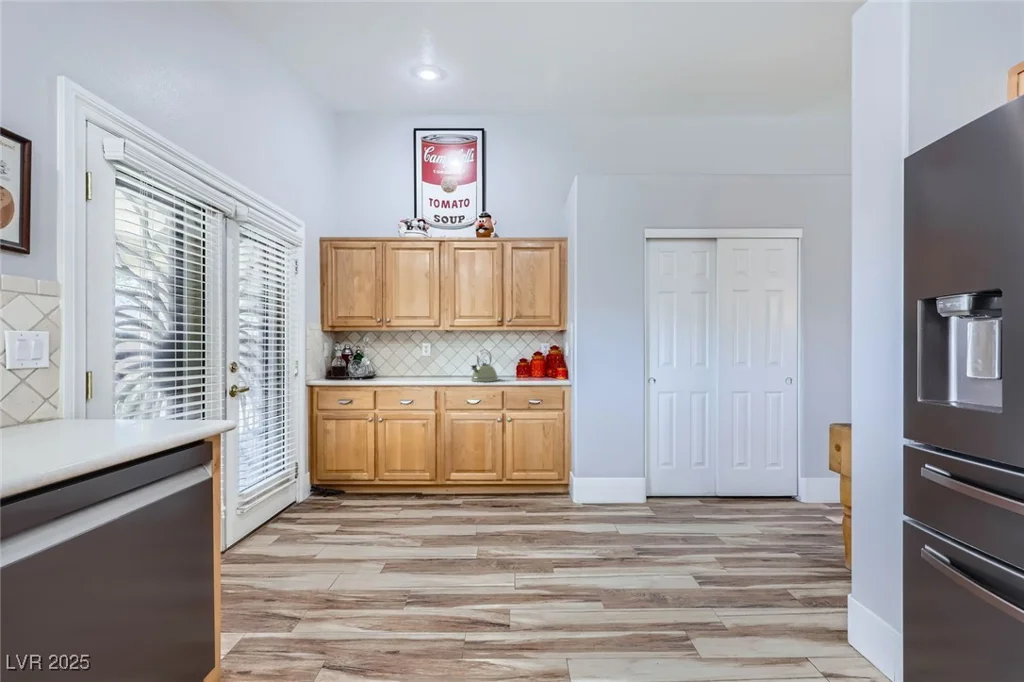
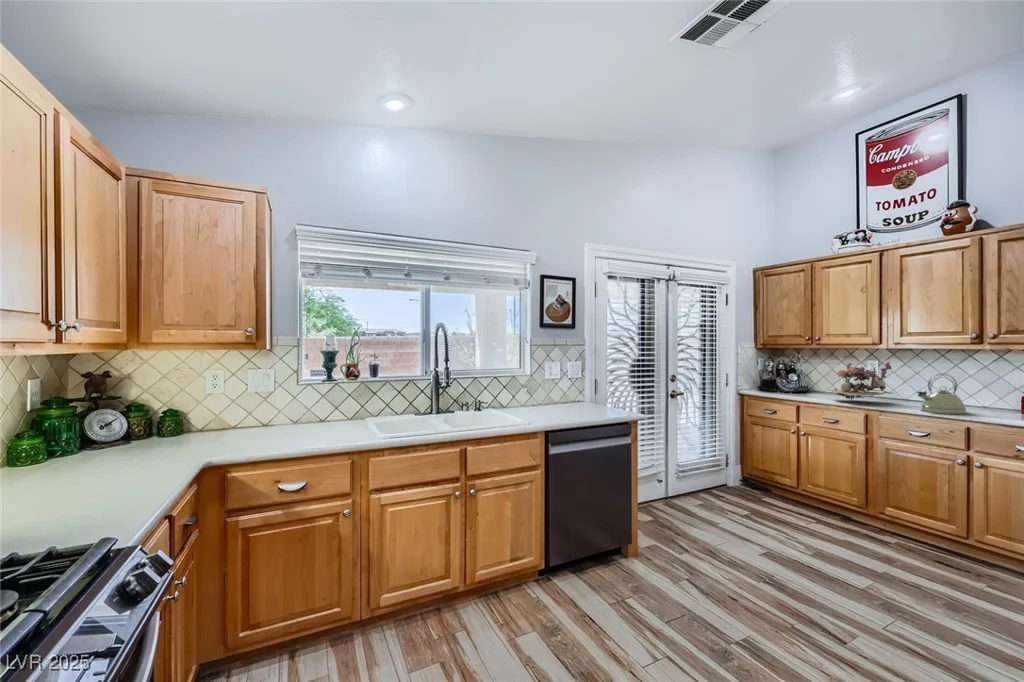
flower arrangement: none [400,342,449,380] -> present [830,362,893,400]

